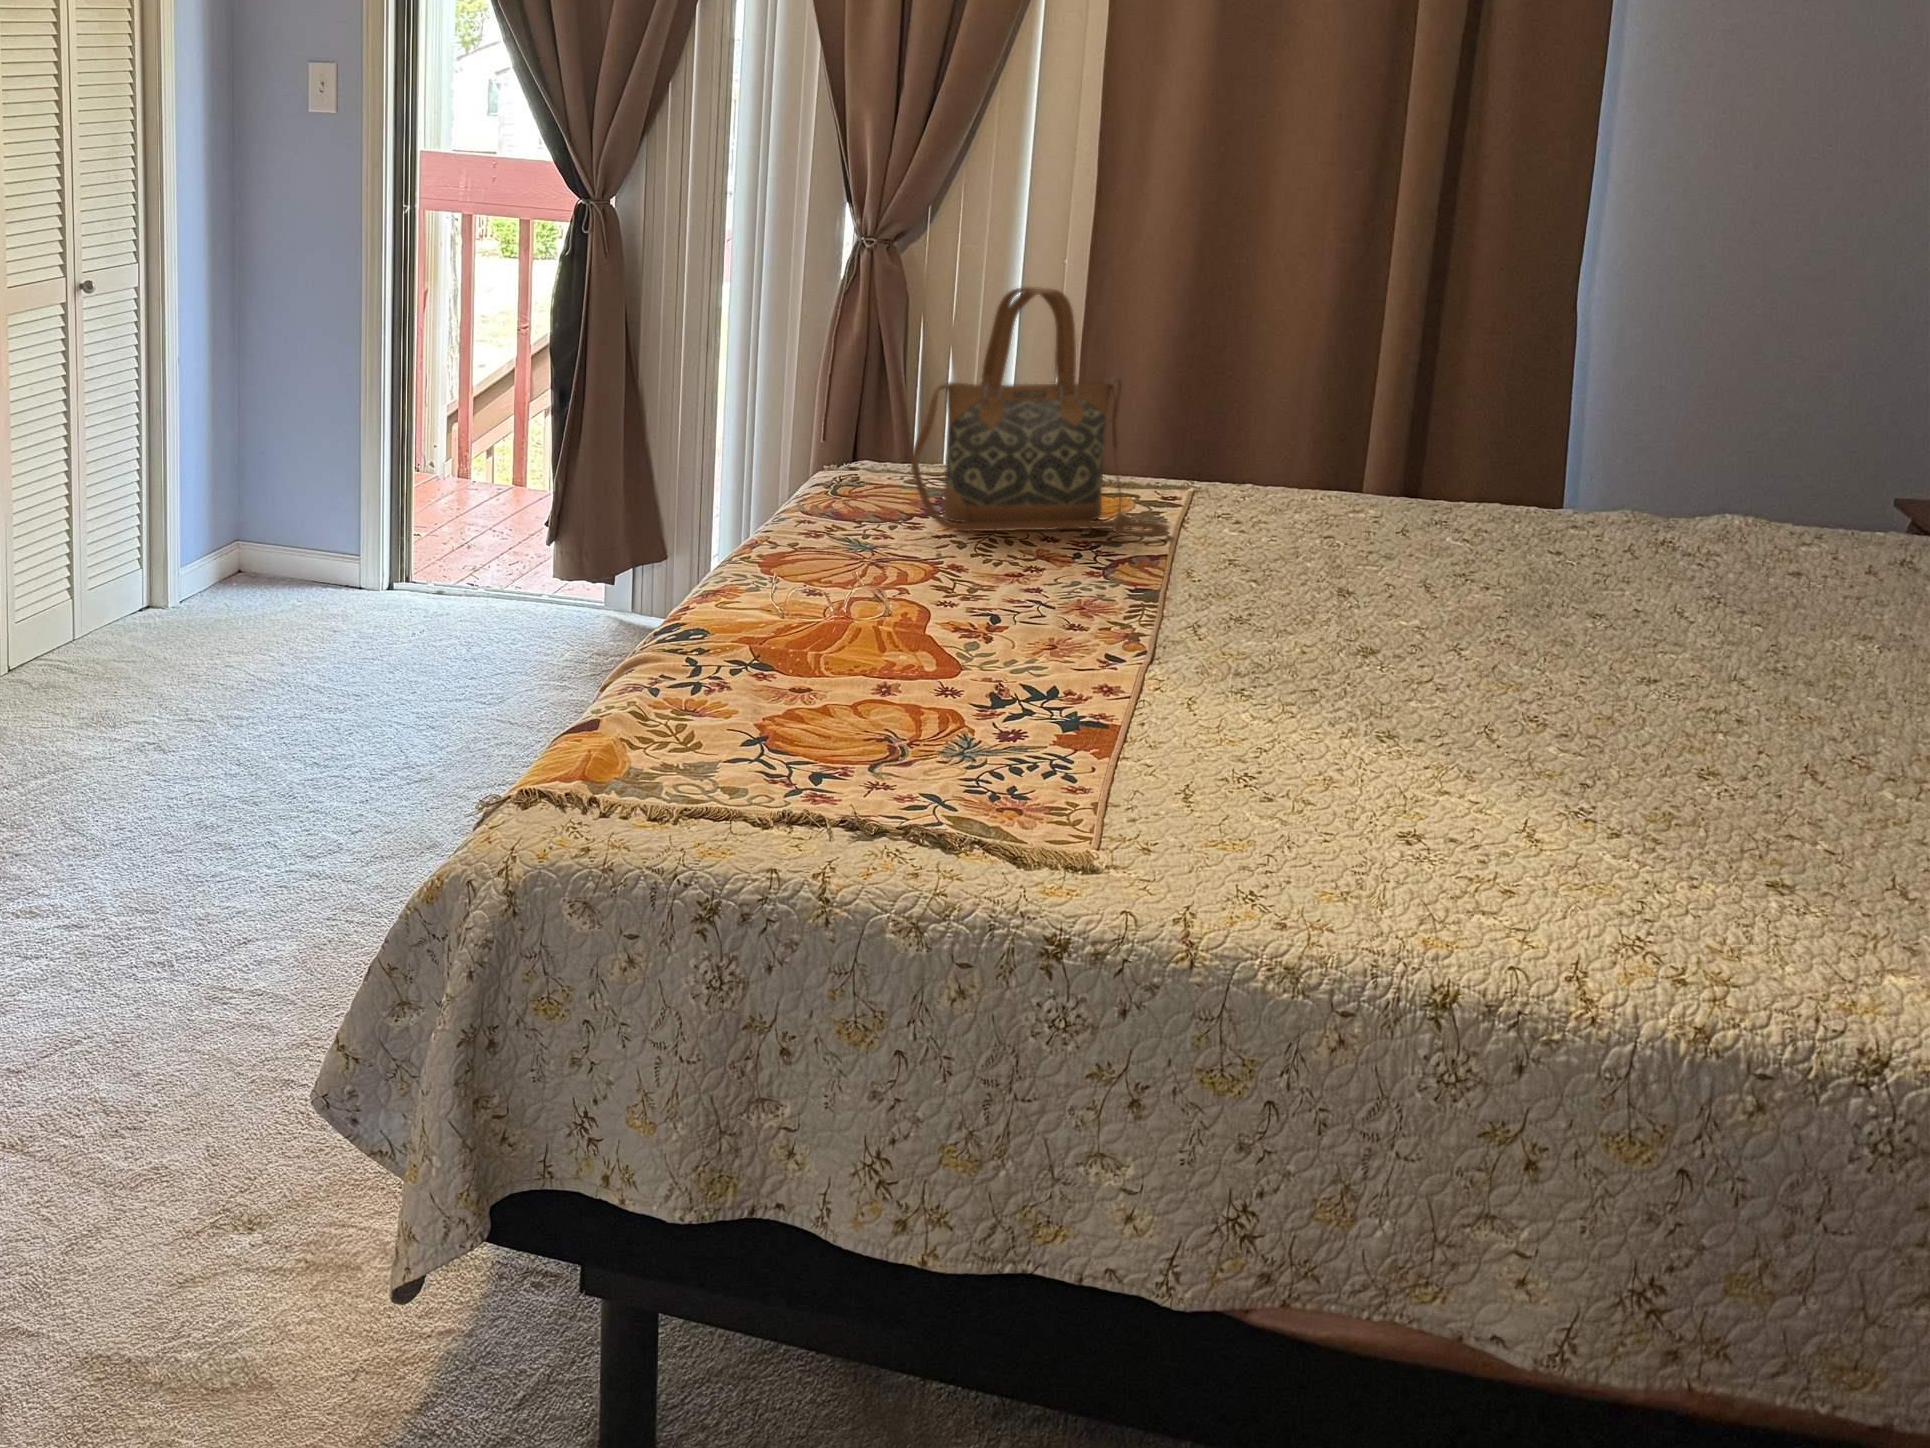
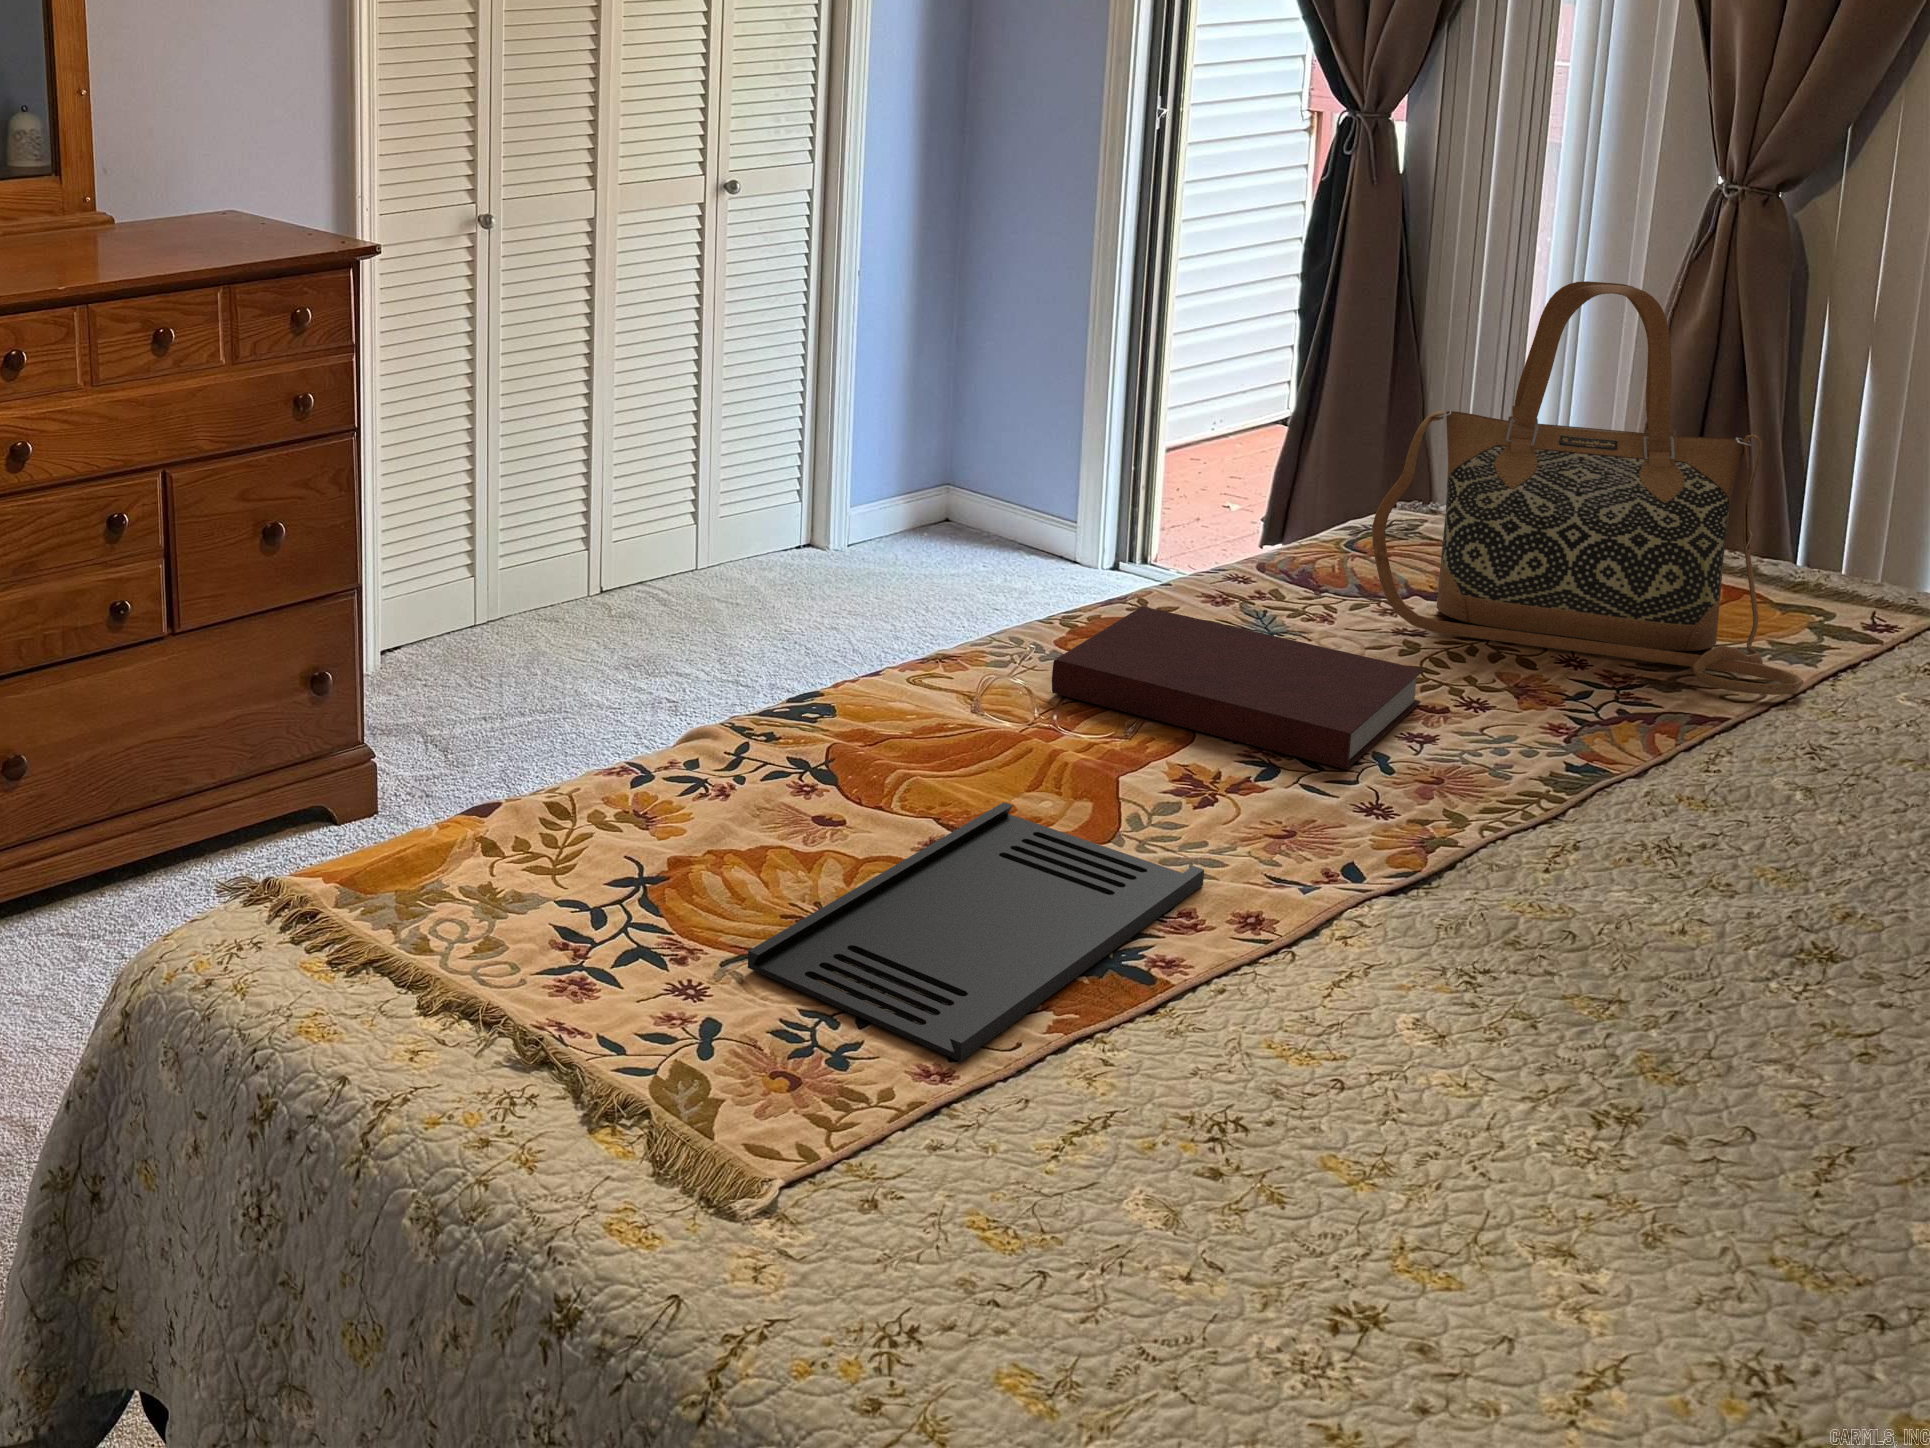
notebook: none [815,537,1031,607] -> present [1052,606,1424,770]
tray: none [902,654,1080,779] -> present [748,802,1204,1062]

